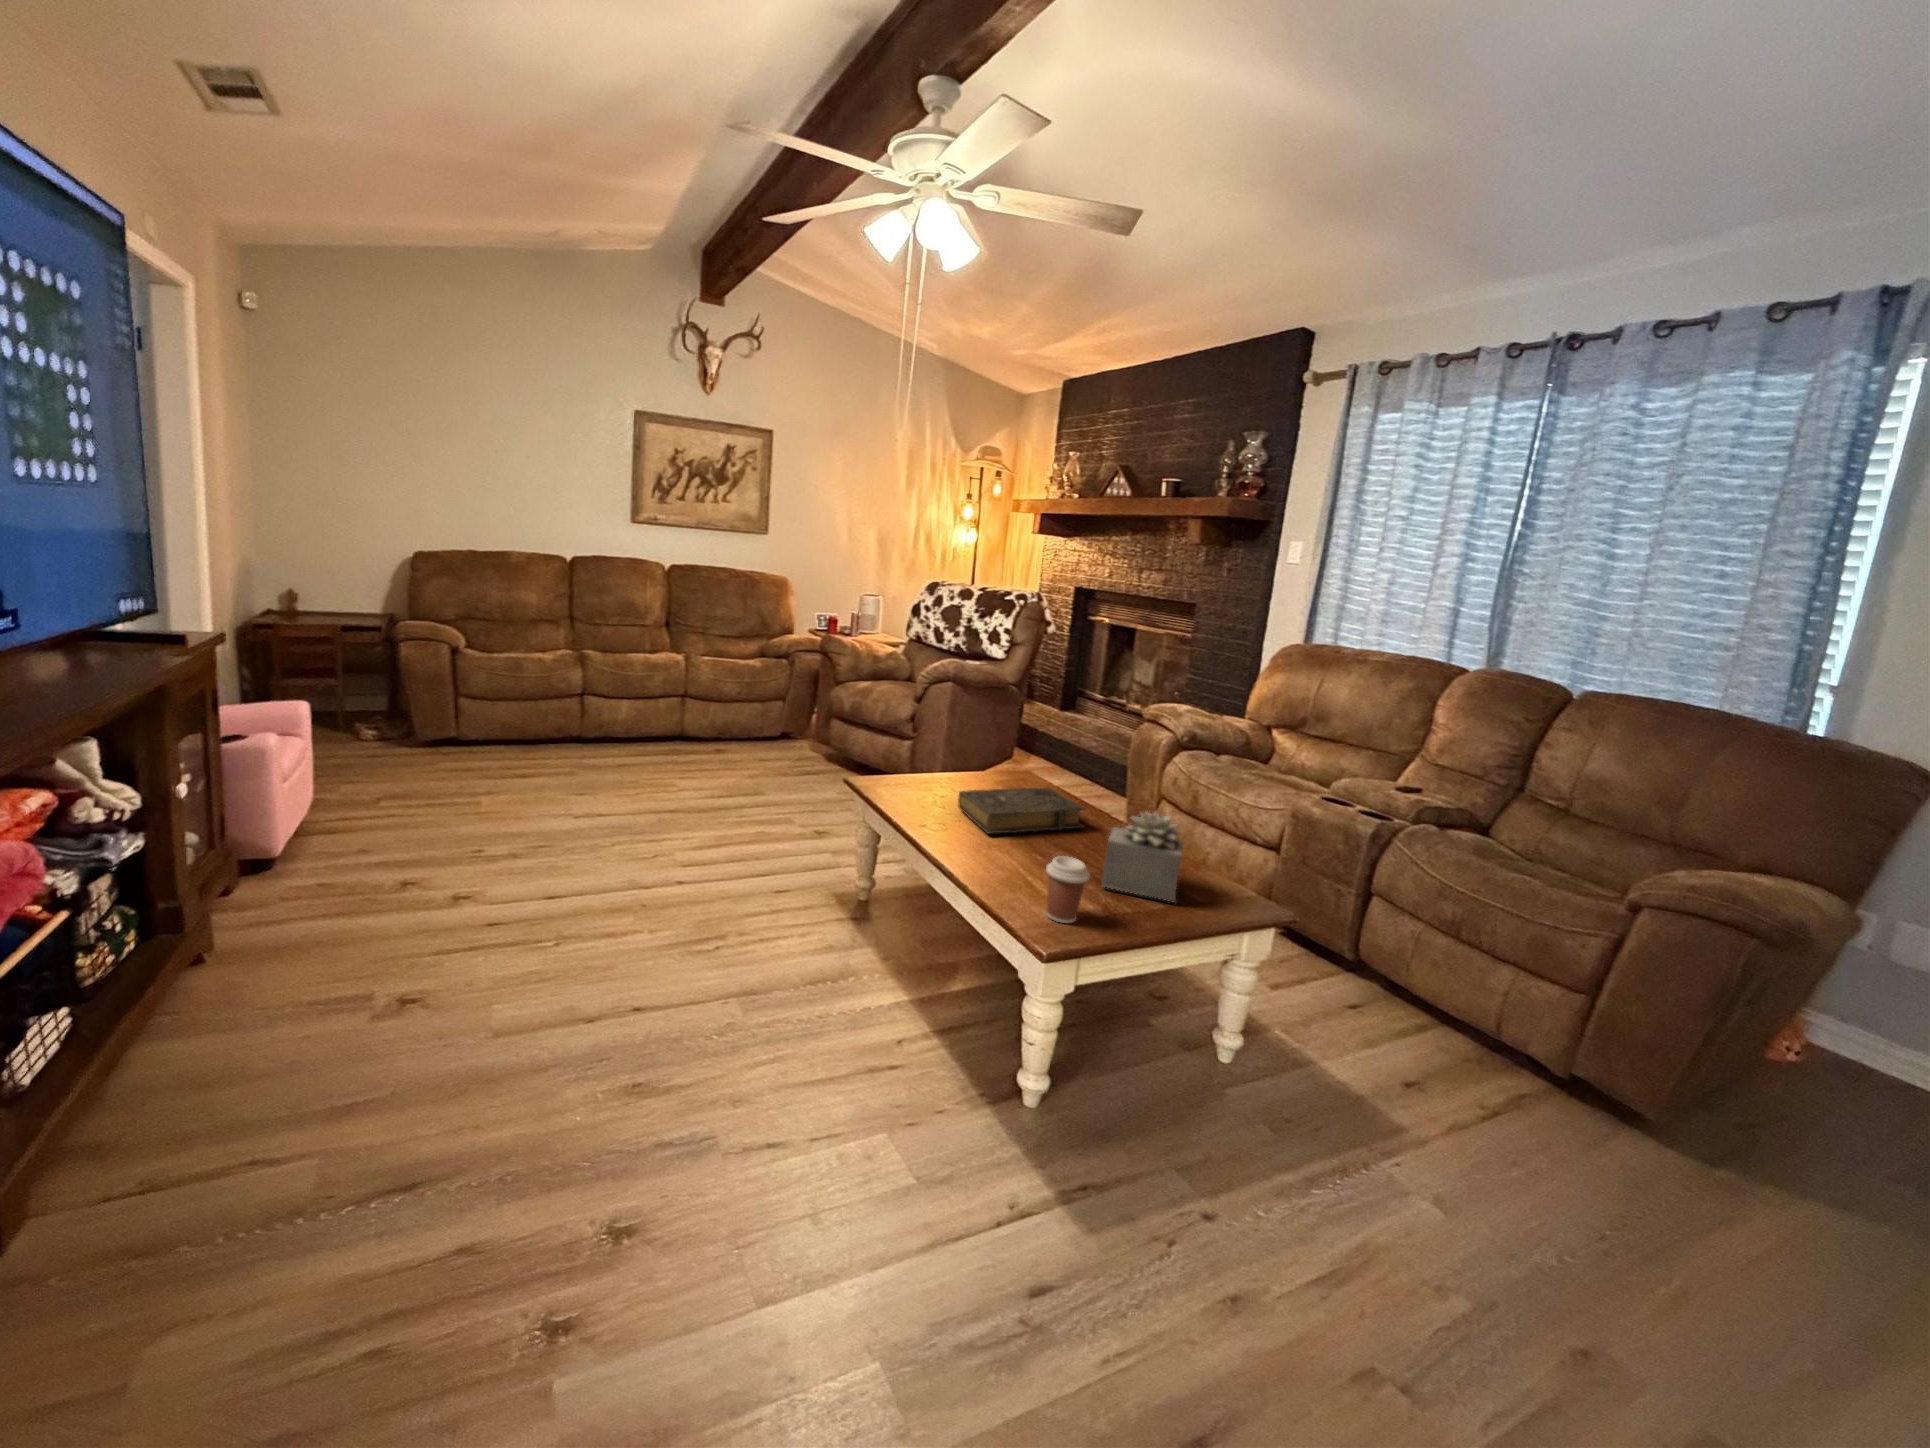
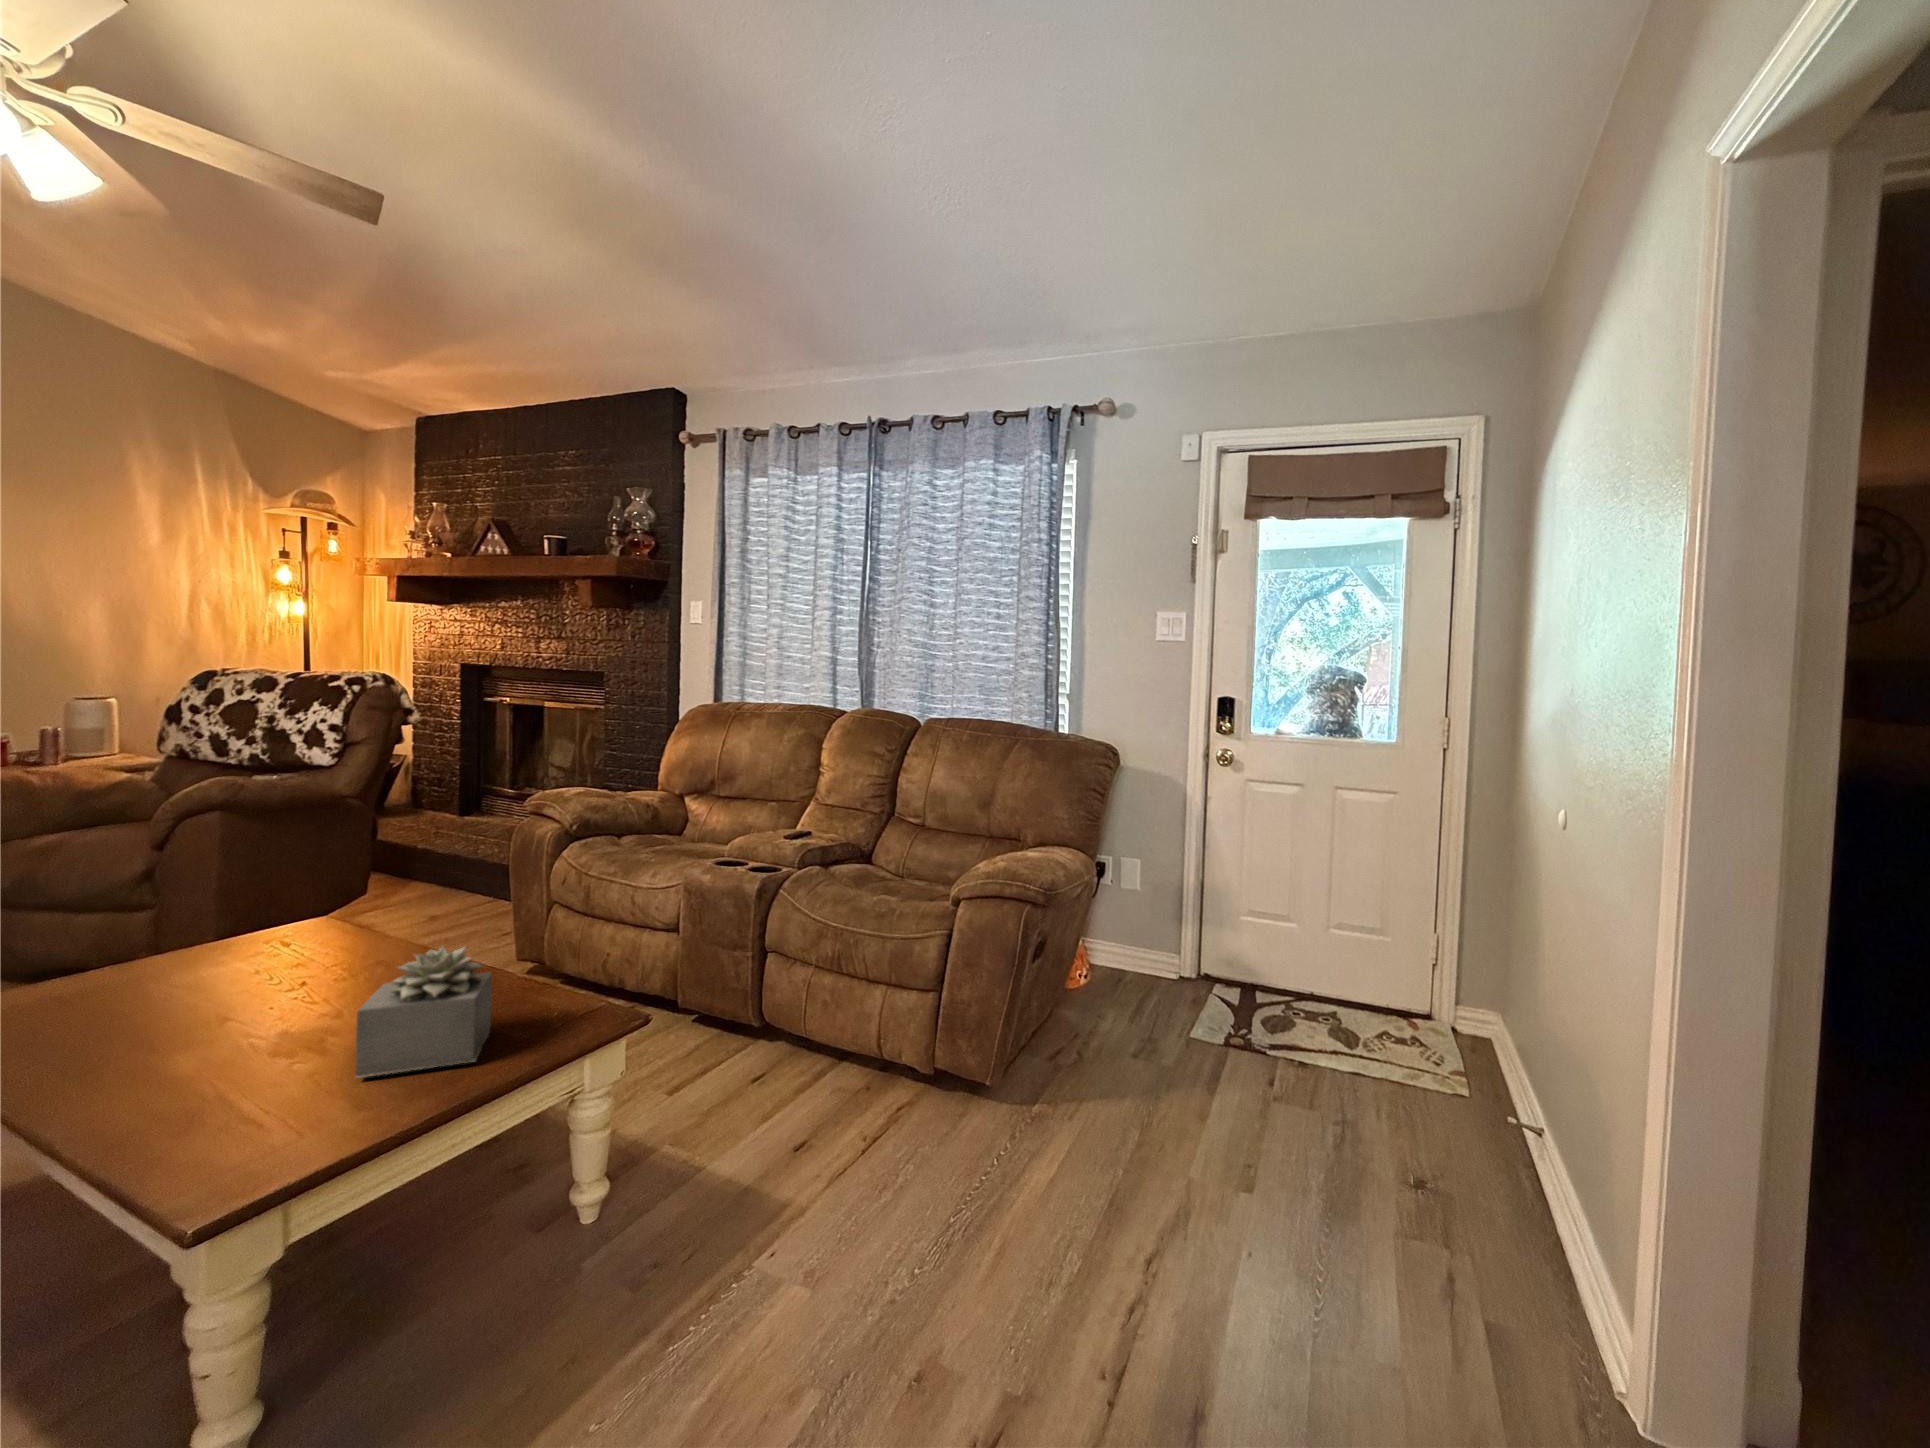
book: present [958,788,1084,834] -> none [115,944,371,1055]
coffee cup: present [1046,856,1090,923] -> none [204,1063,295,1176]

